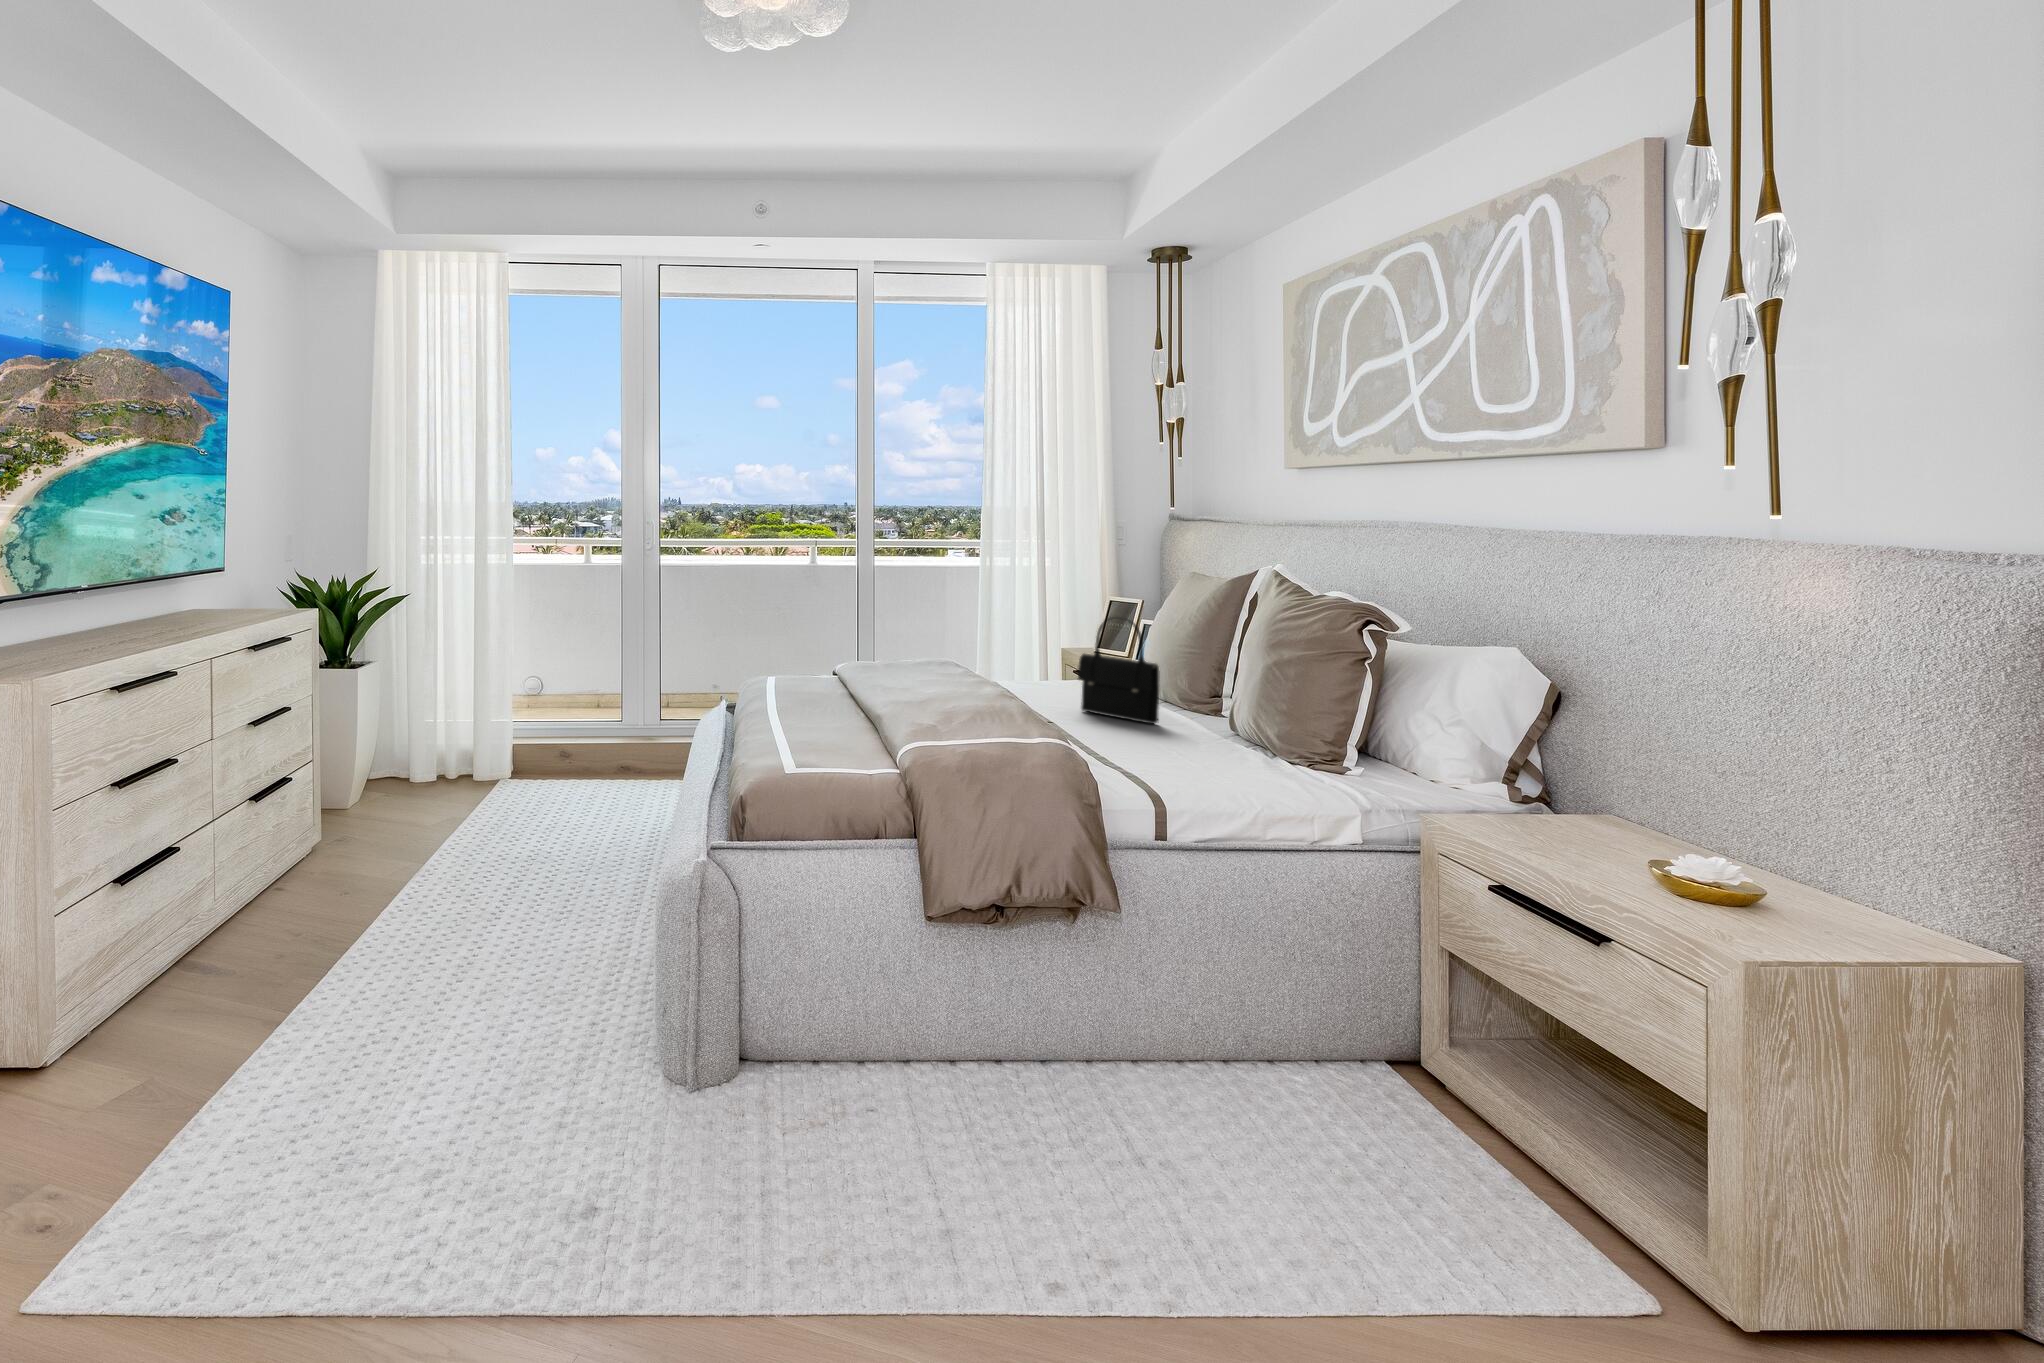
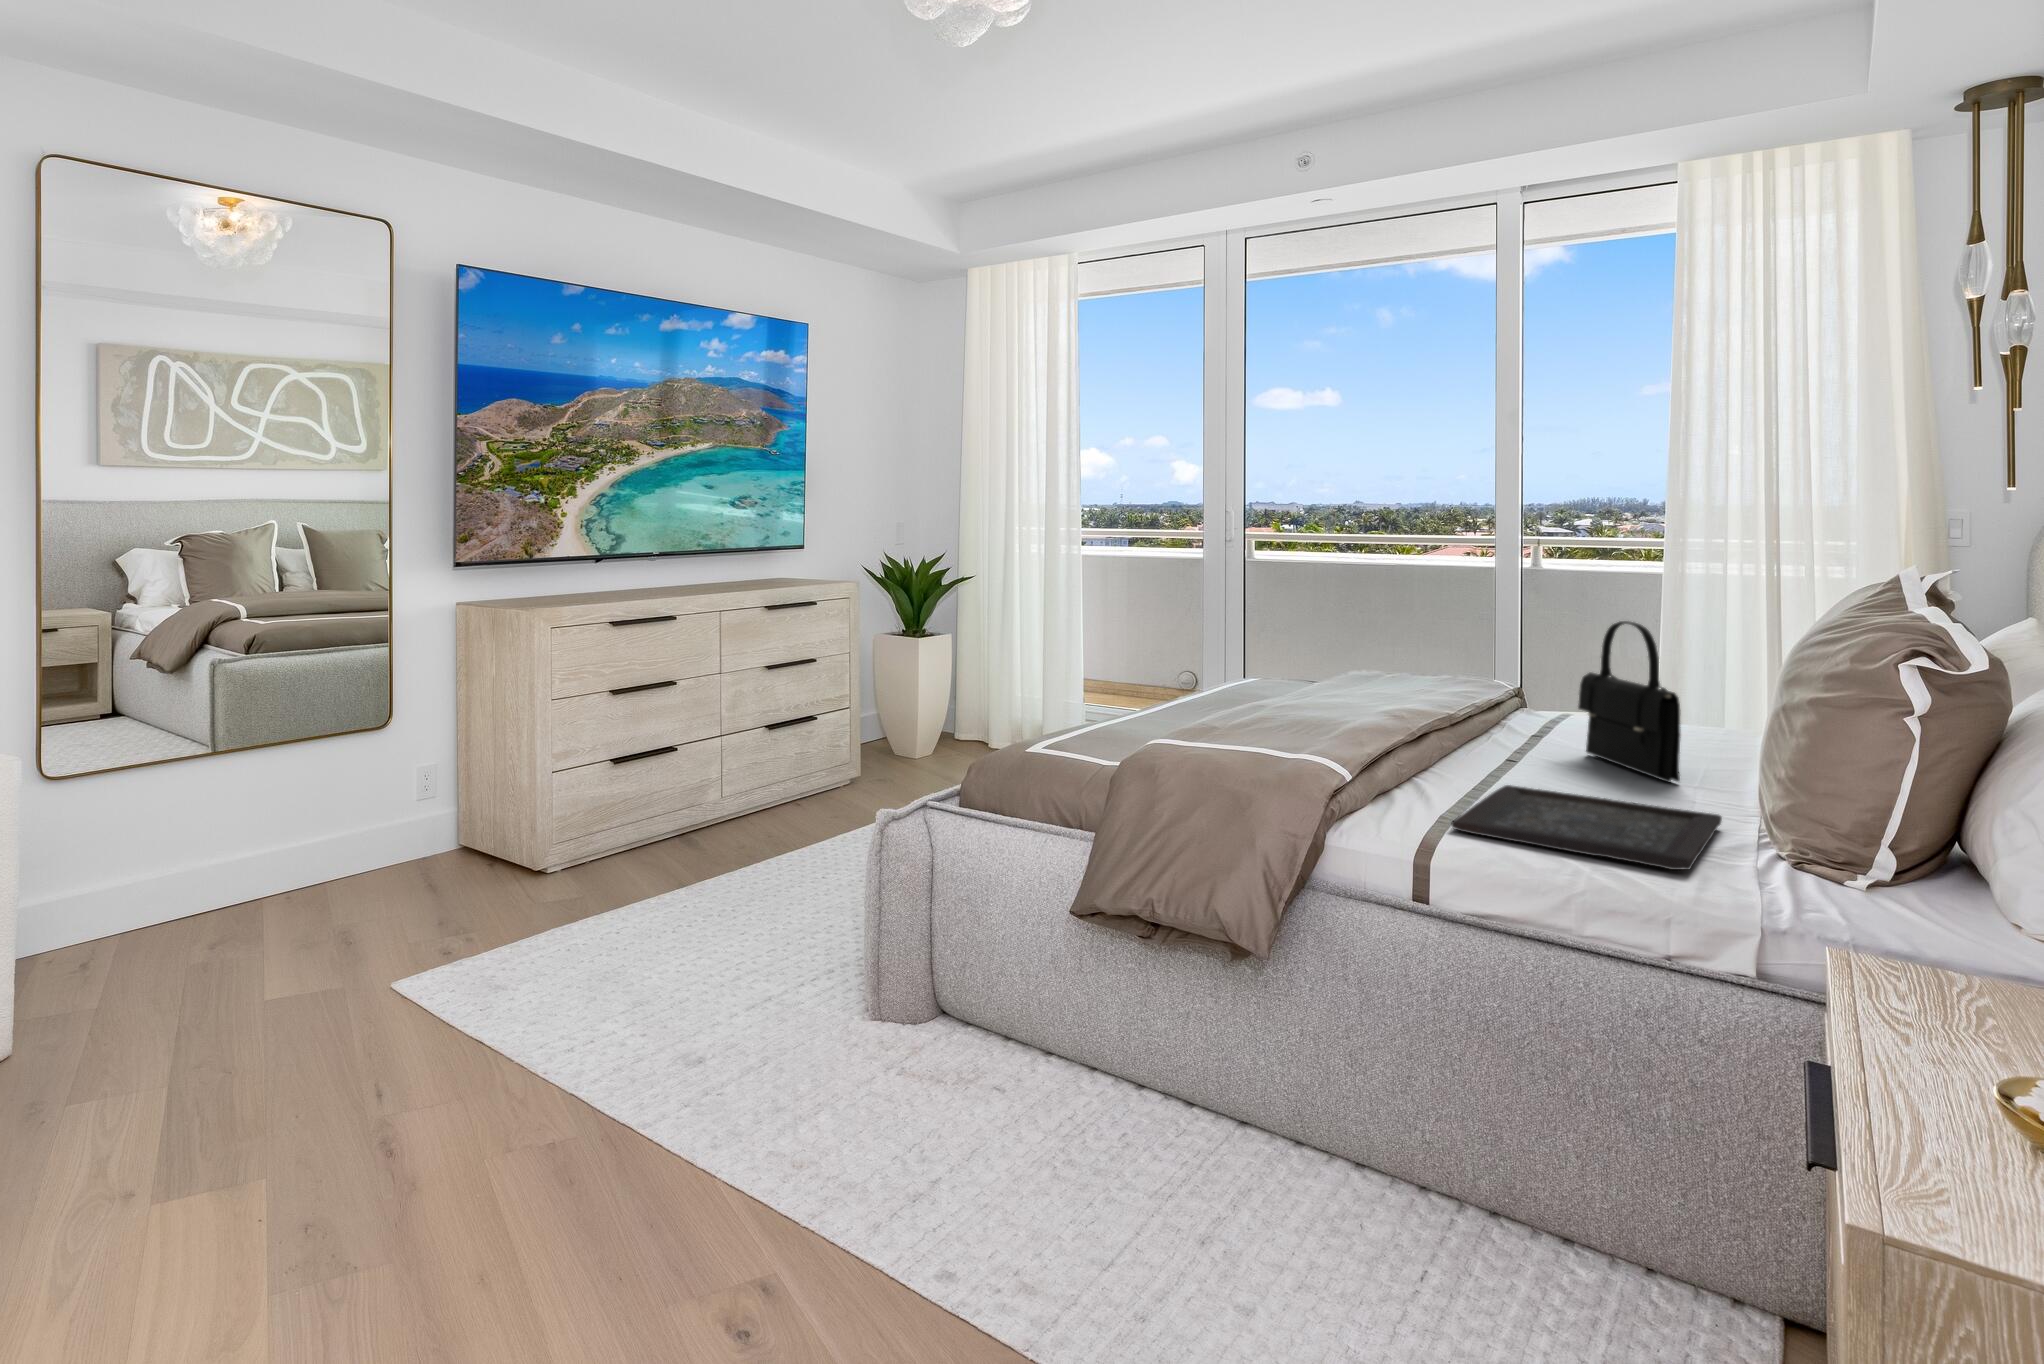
tray: none [1115,741,1289,781] -> present [1451,785,1722,870]

